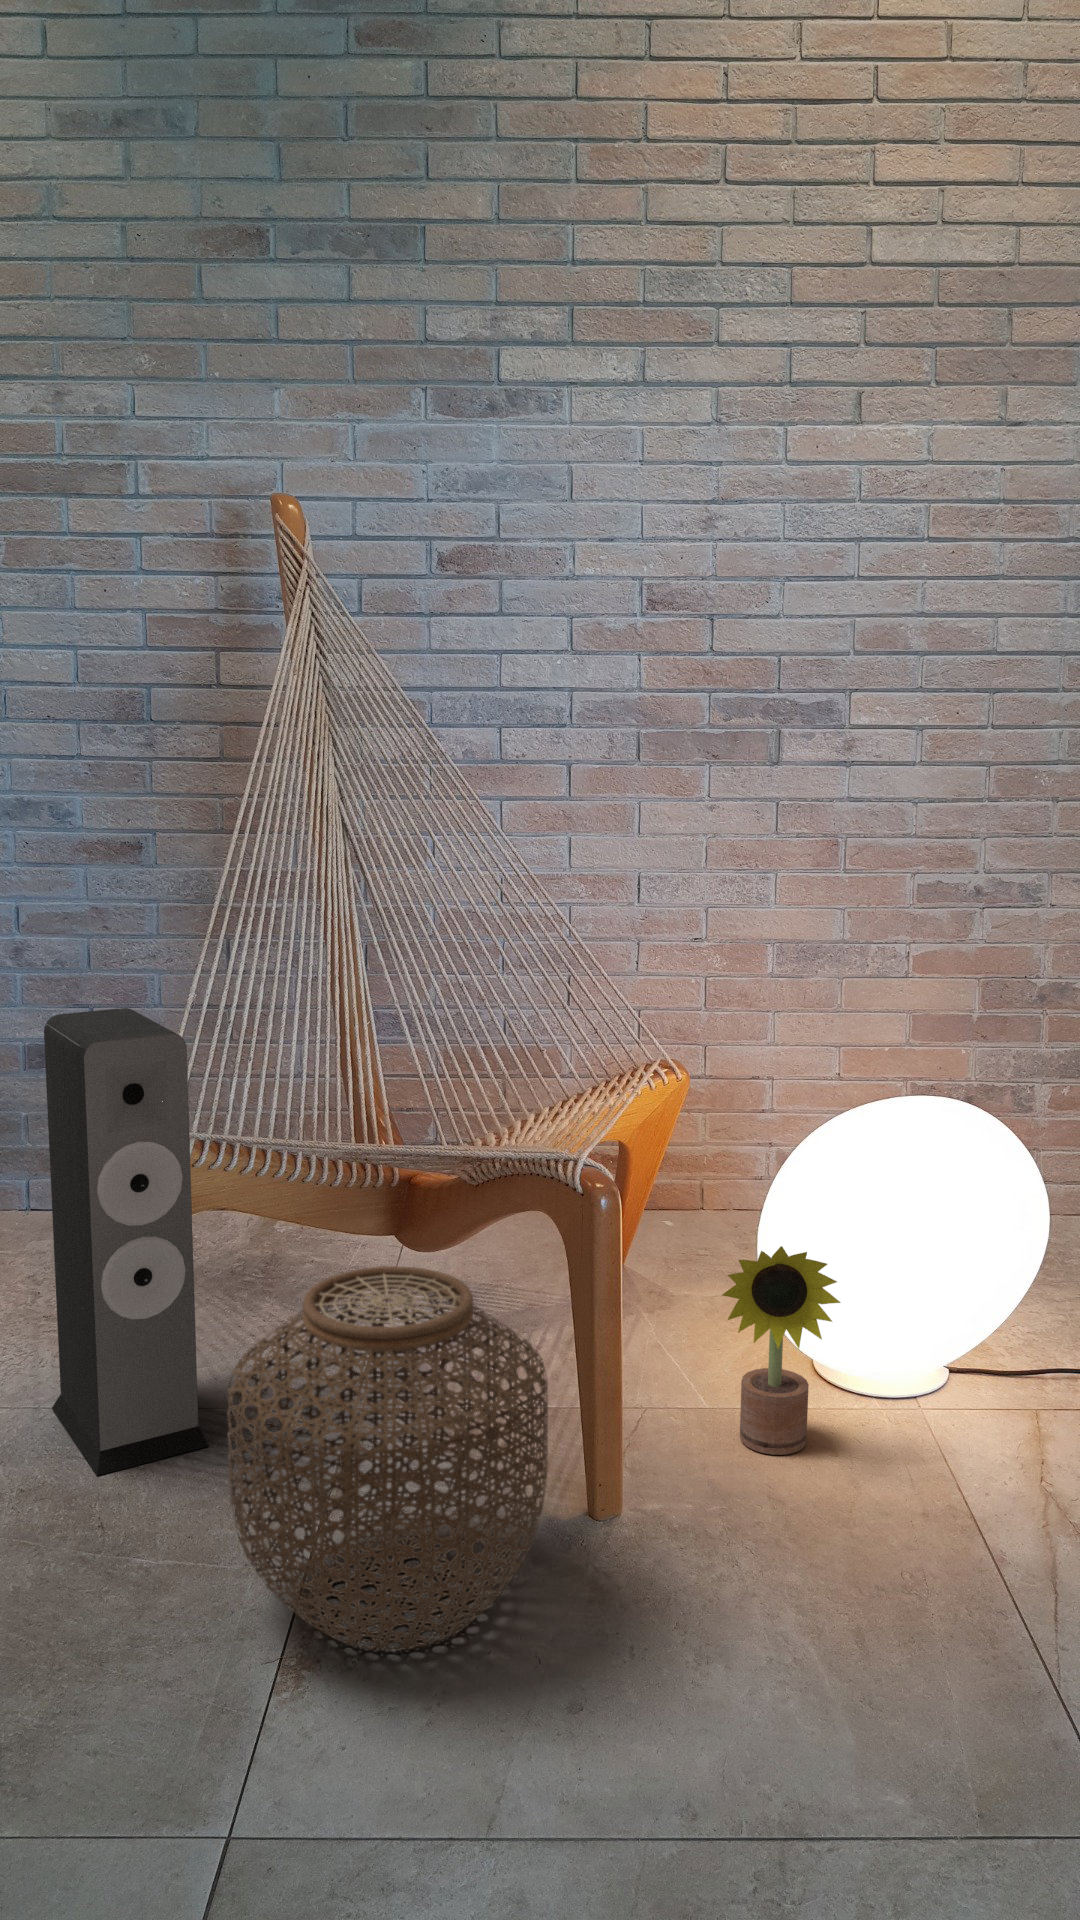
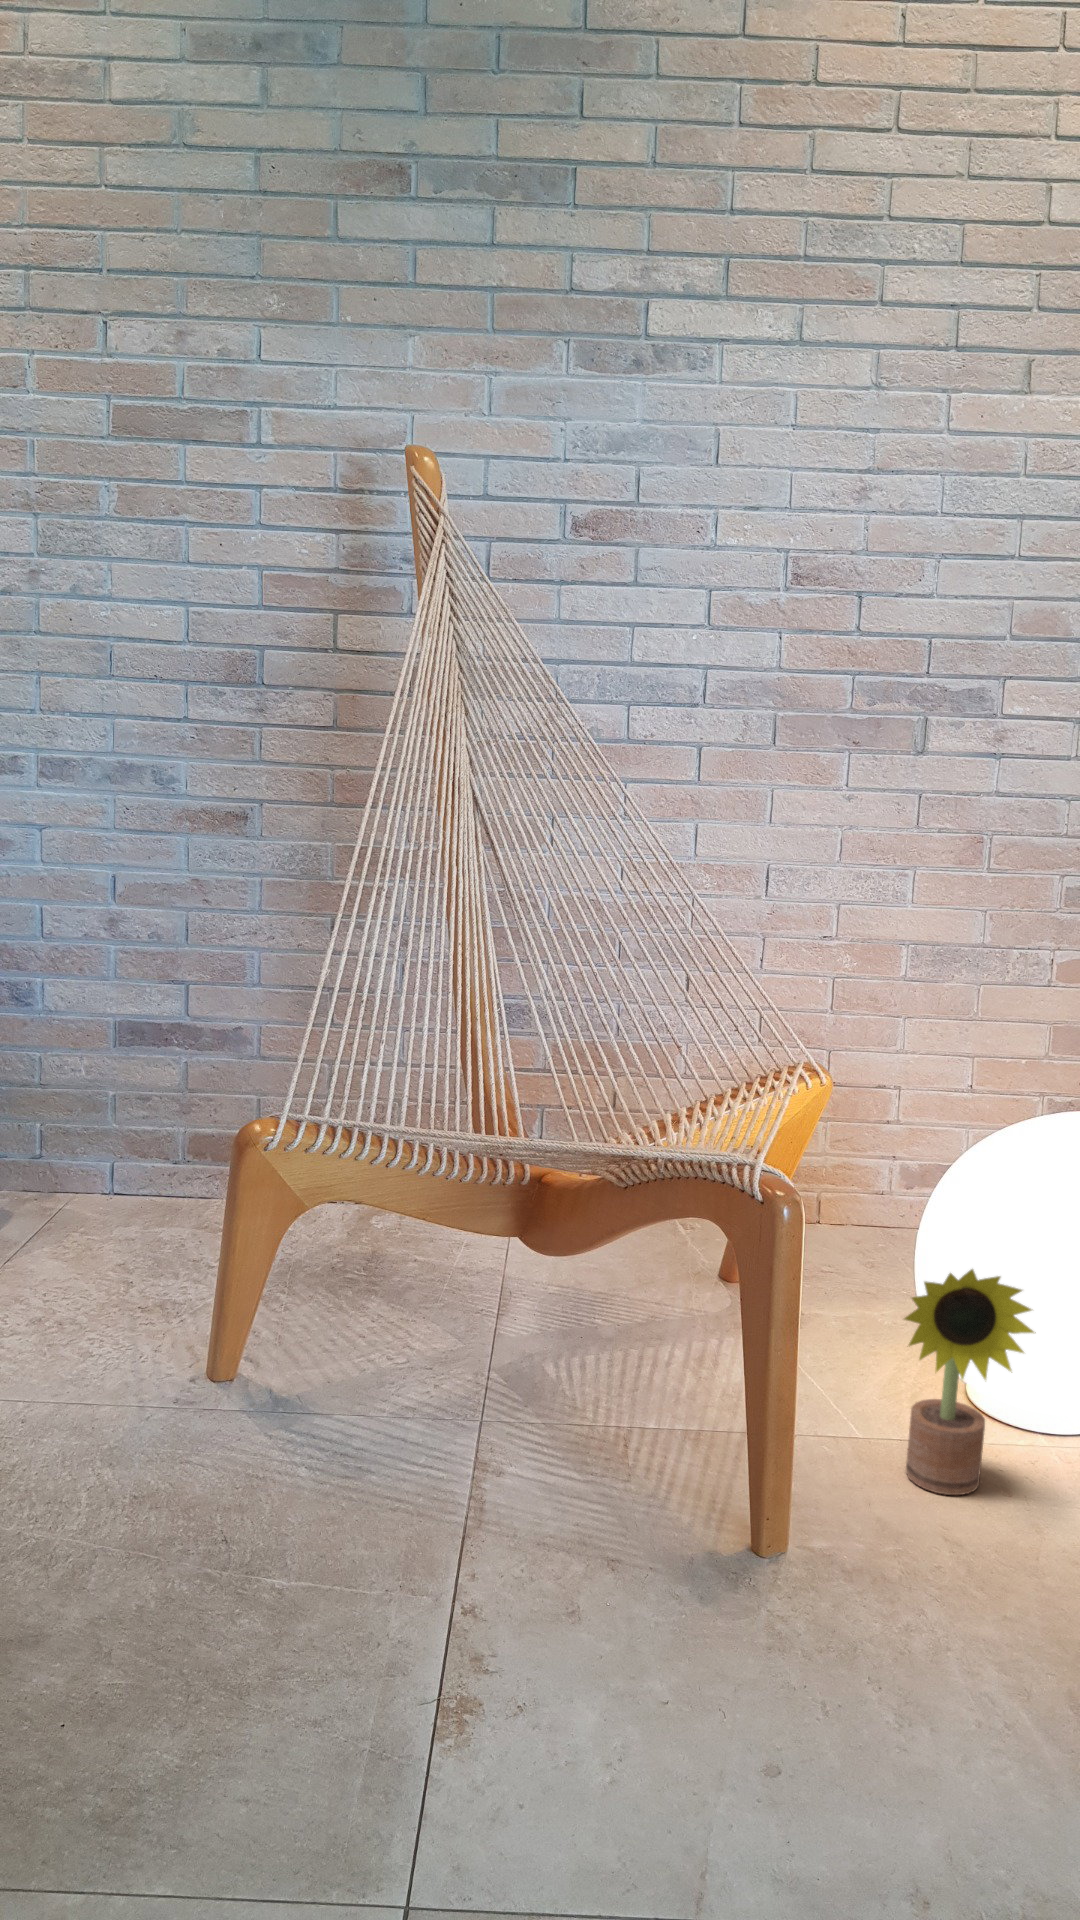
speaker: present [44,1008,209,1476] -> none [157,981,331,1488]
woven basket: present [227,1266,548,1651] -> none [387,1277,744,1710]

